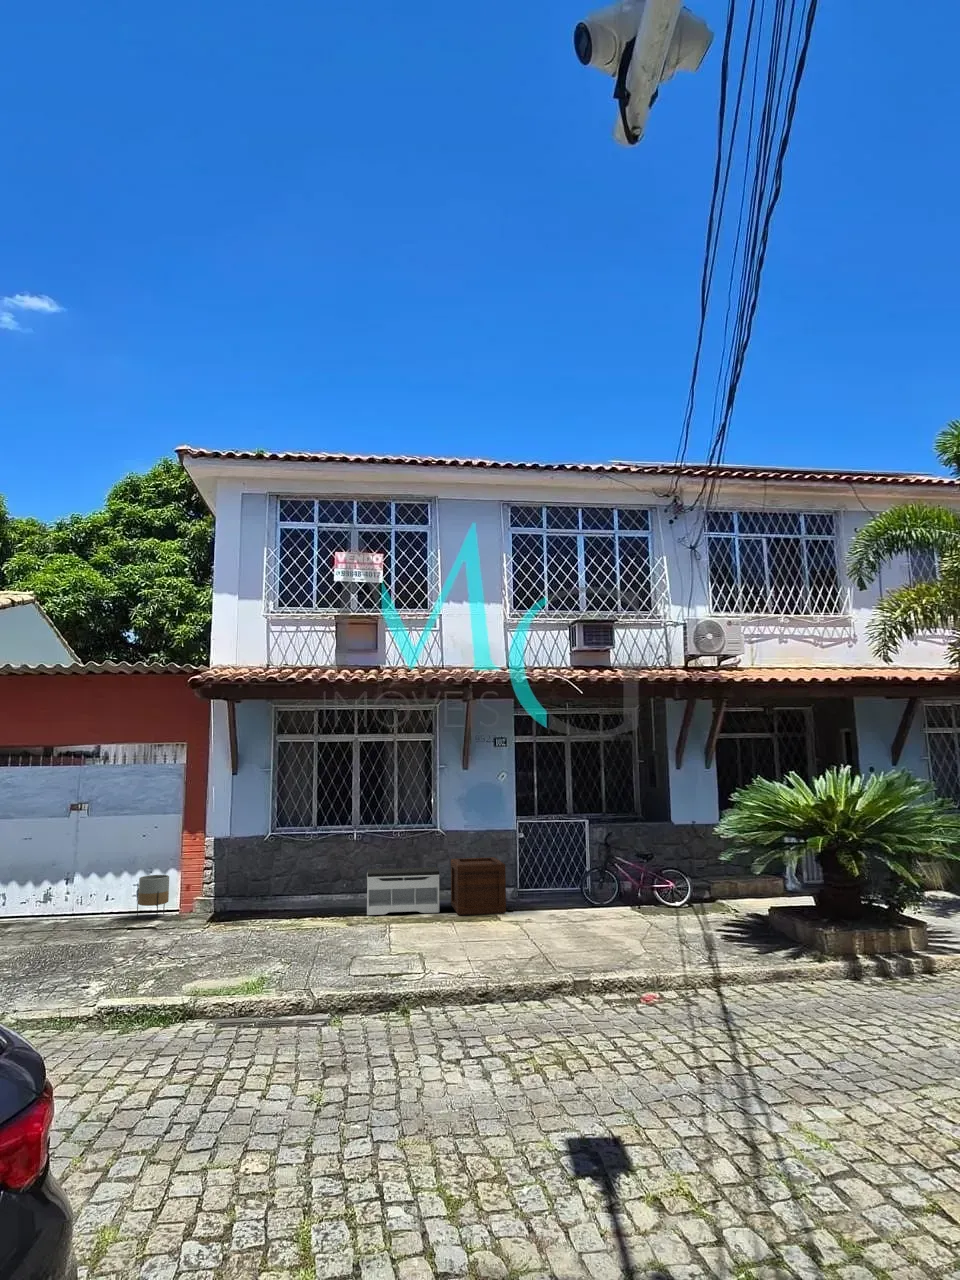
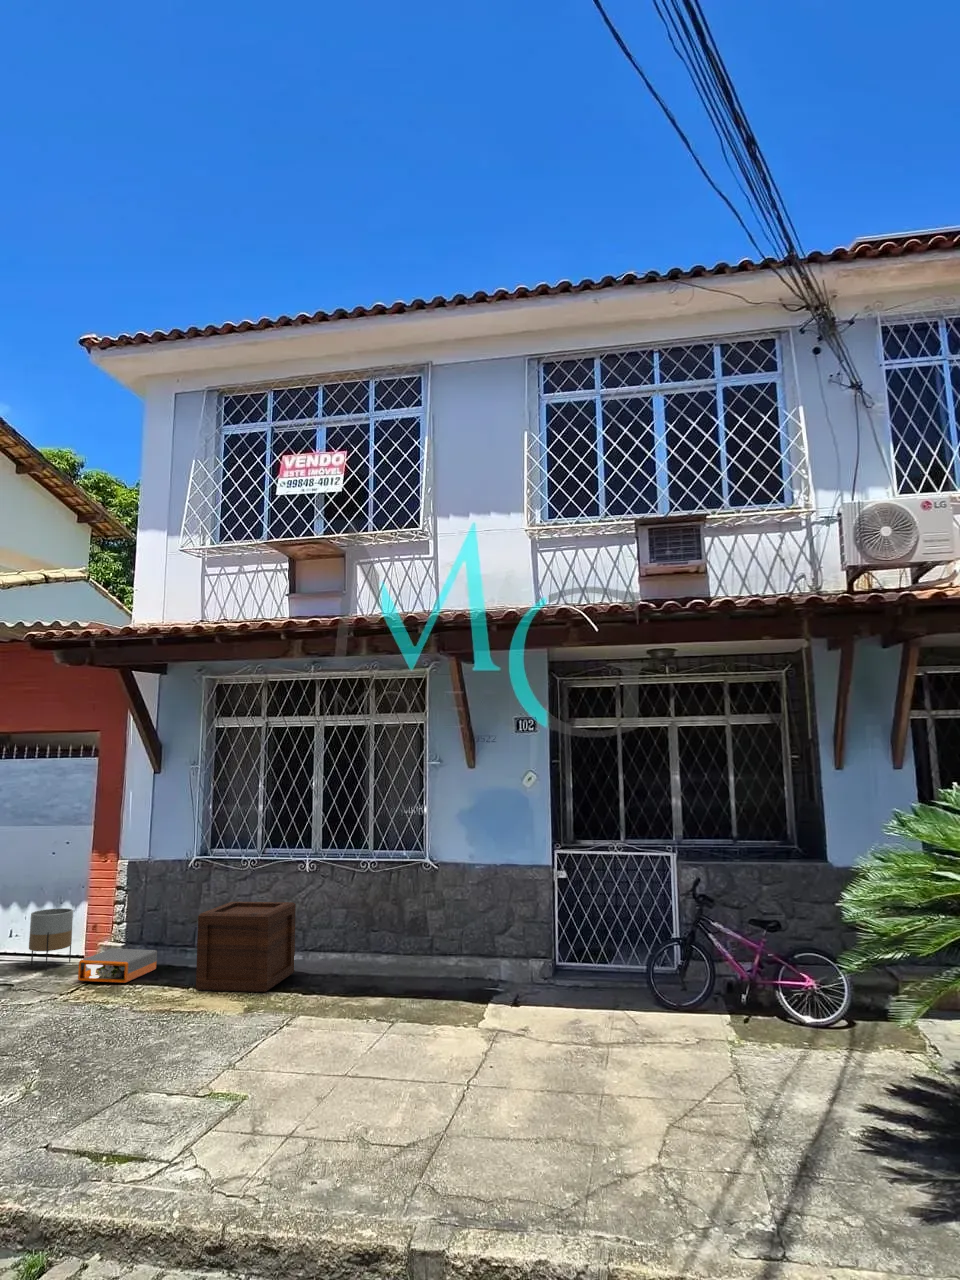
wooden crate: present [451,857,506,915] -> present [196,902,296,992]
bench: present [367,867,440,915] -> none [305,916,424,992]
storage box: none [198,900,242,922] -> present [78,948,157,983]

